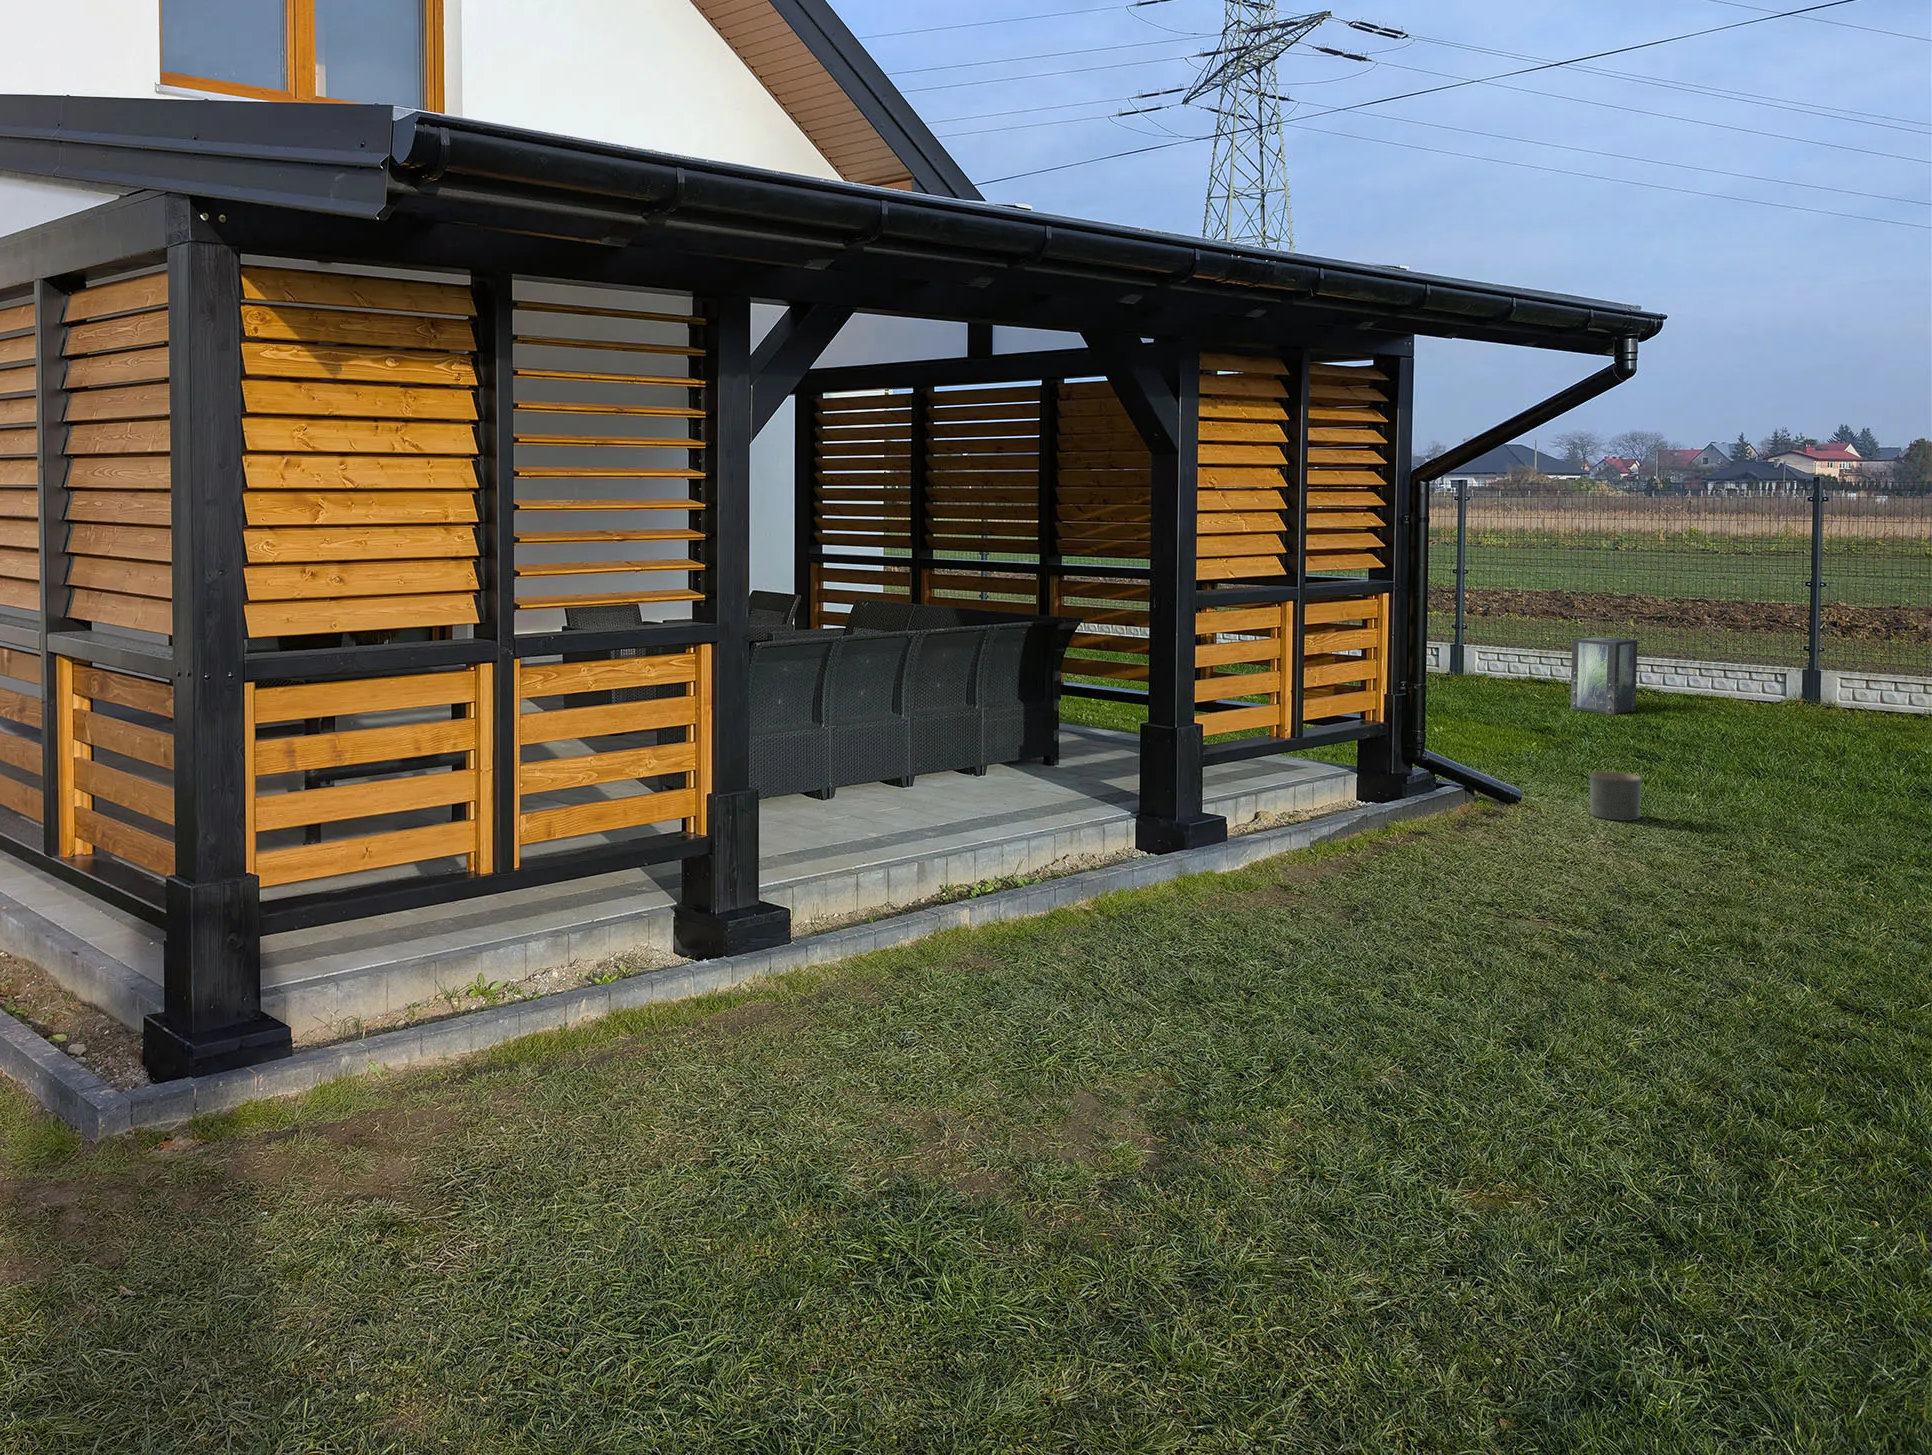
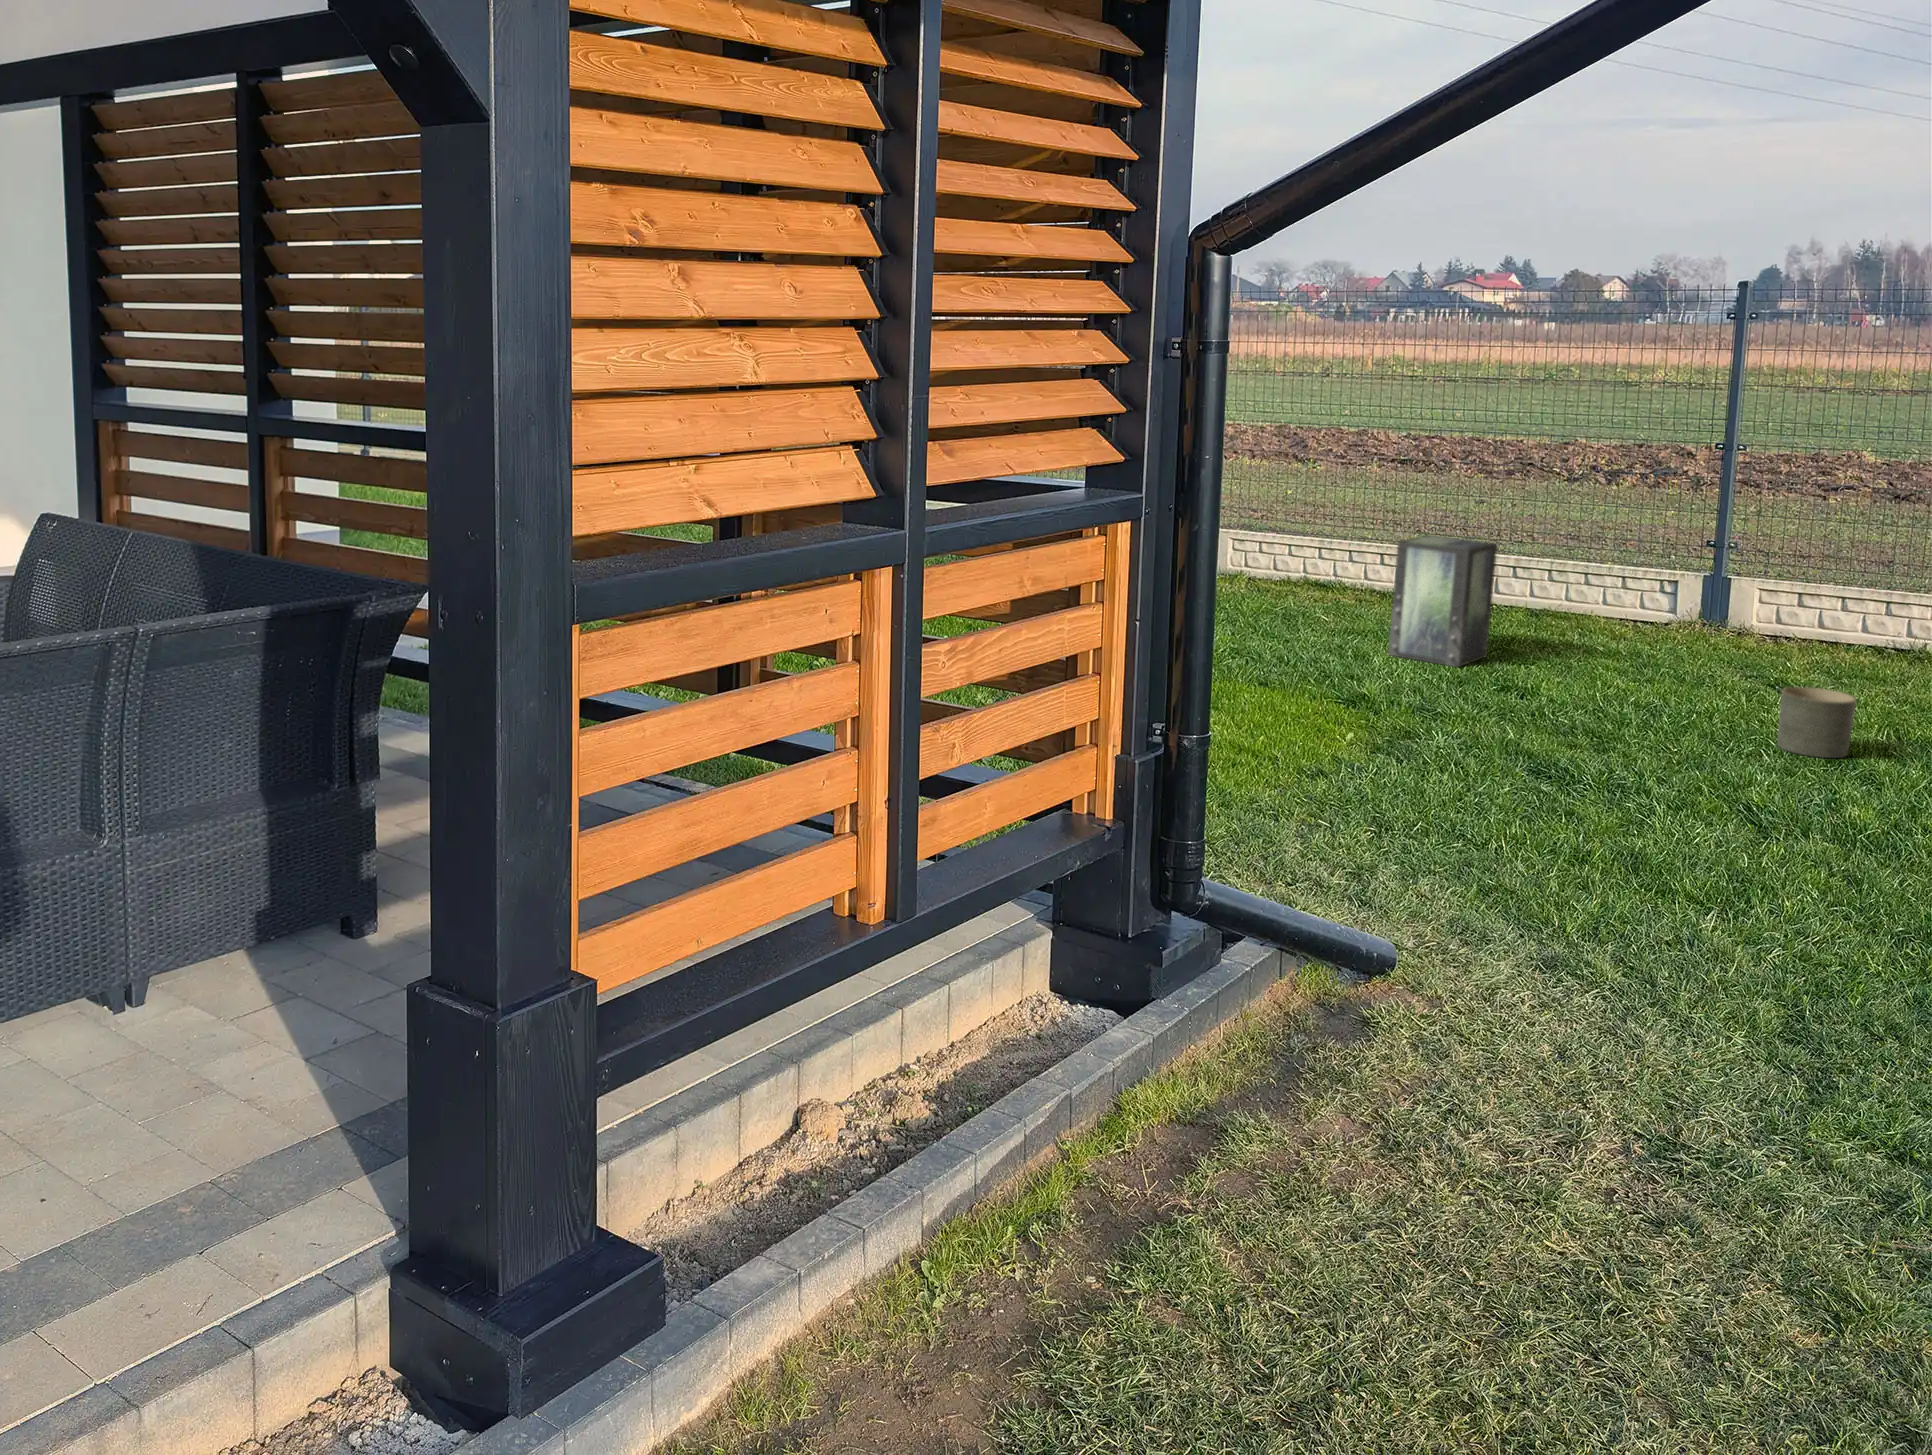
planter: present [1590,772,1642,821] -> present [1777,687,1856,758]

